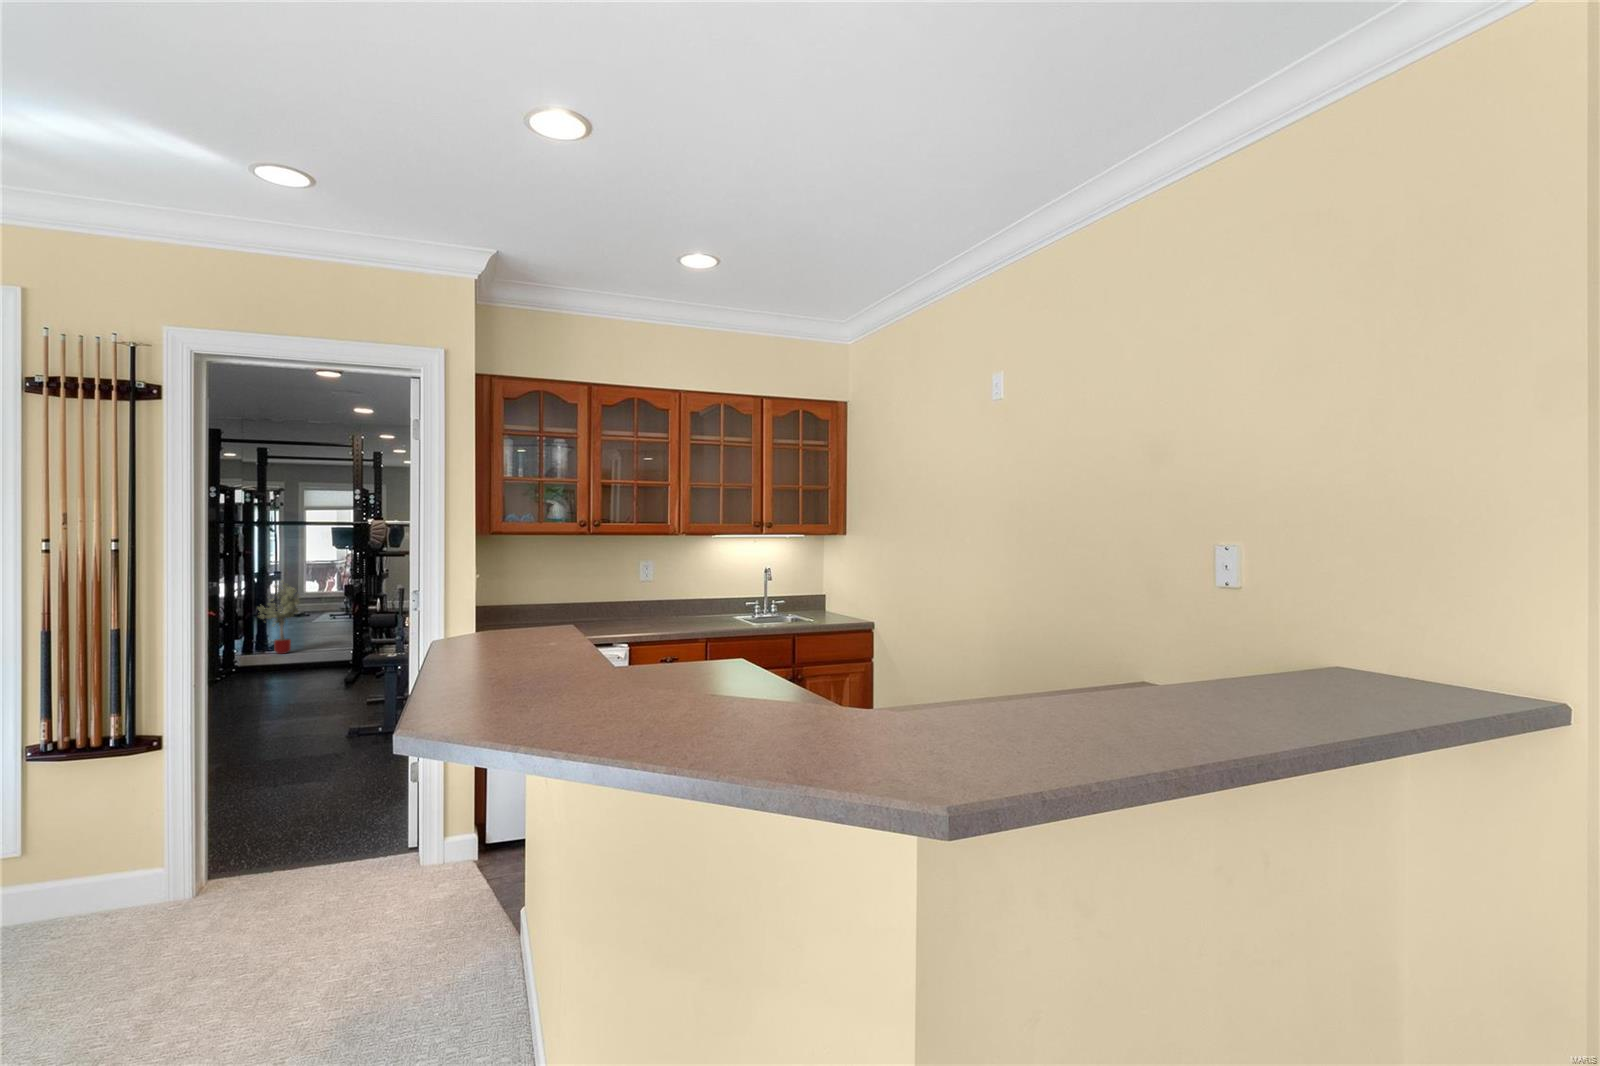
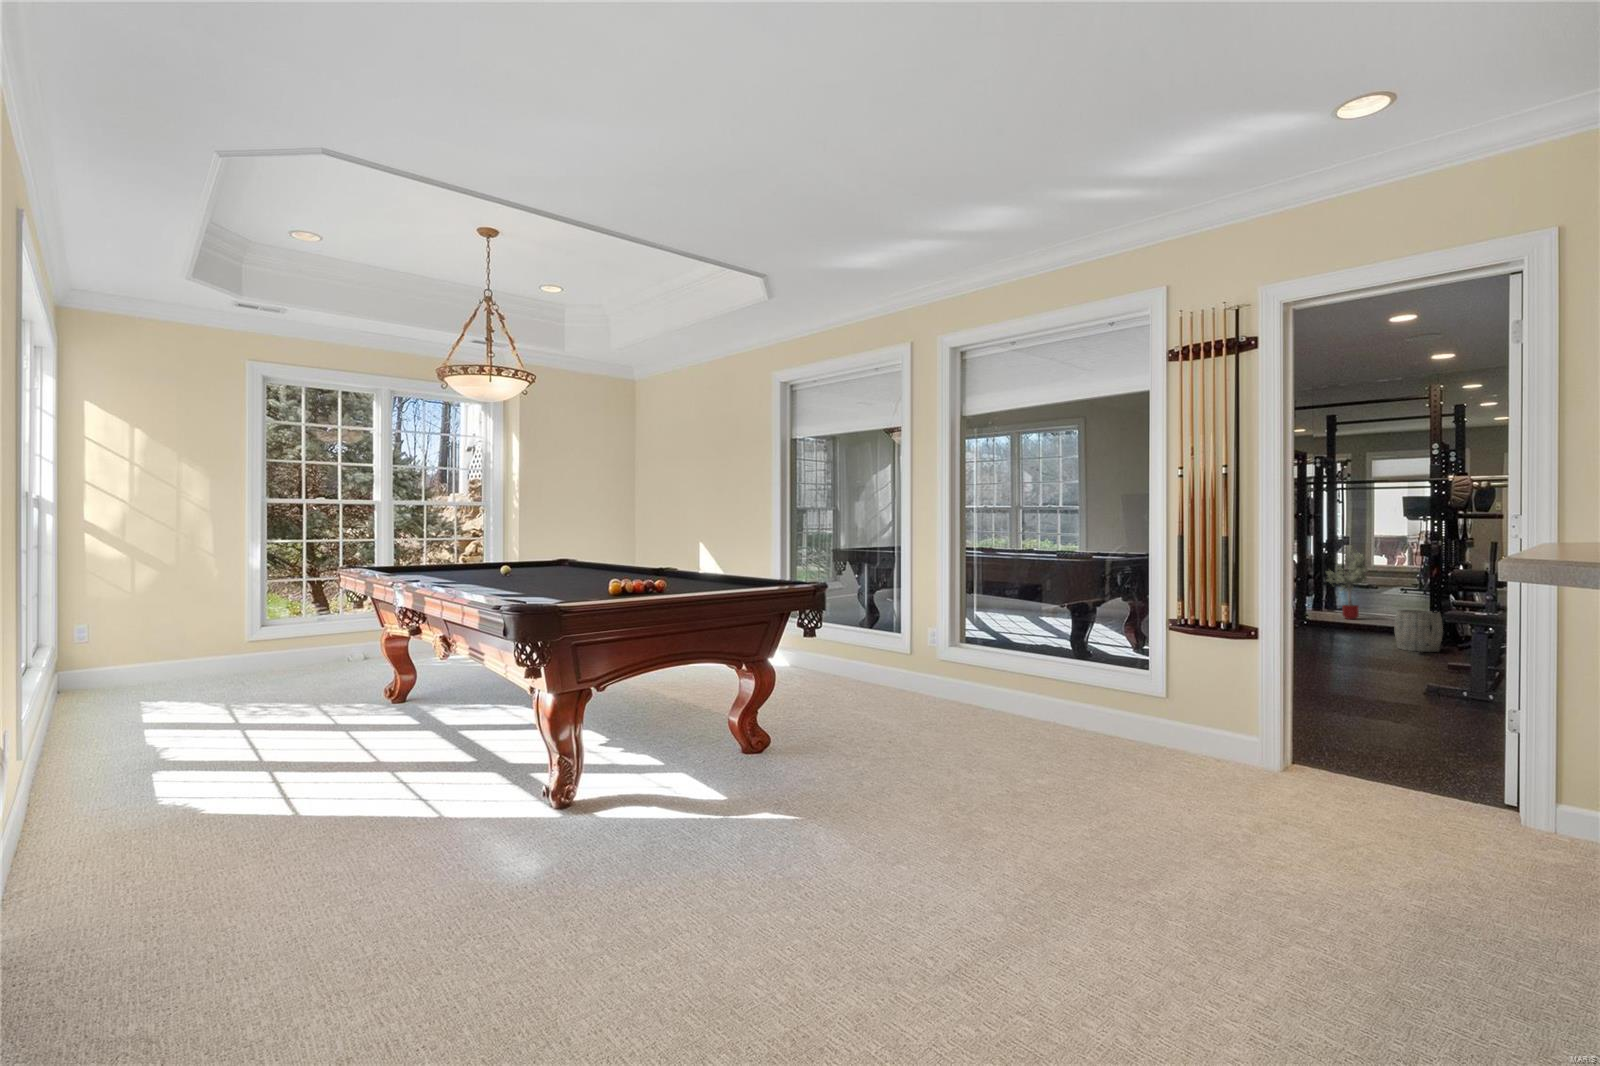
woven basket: none [323,644,365,685] -> present [1395,610,1443,652]

